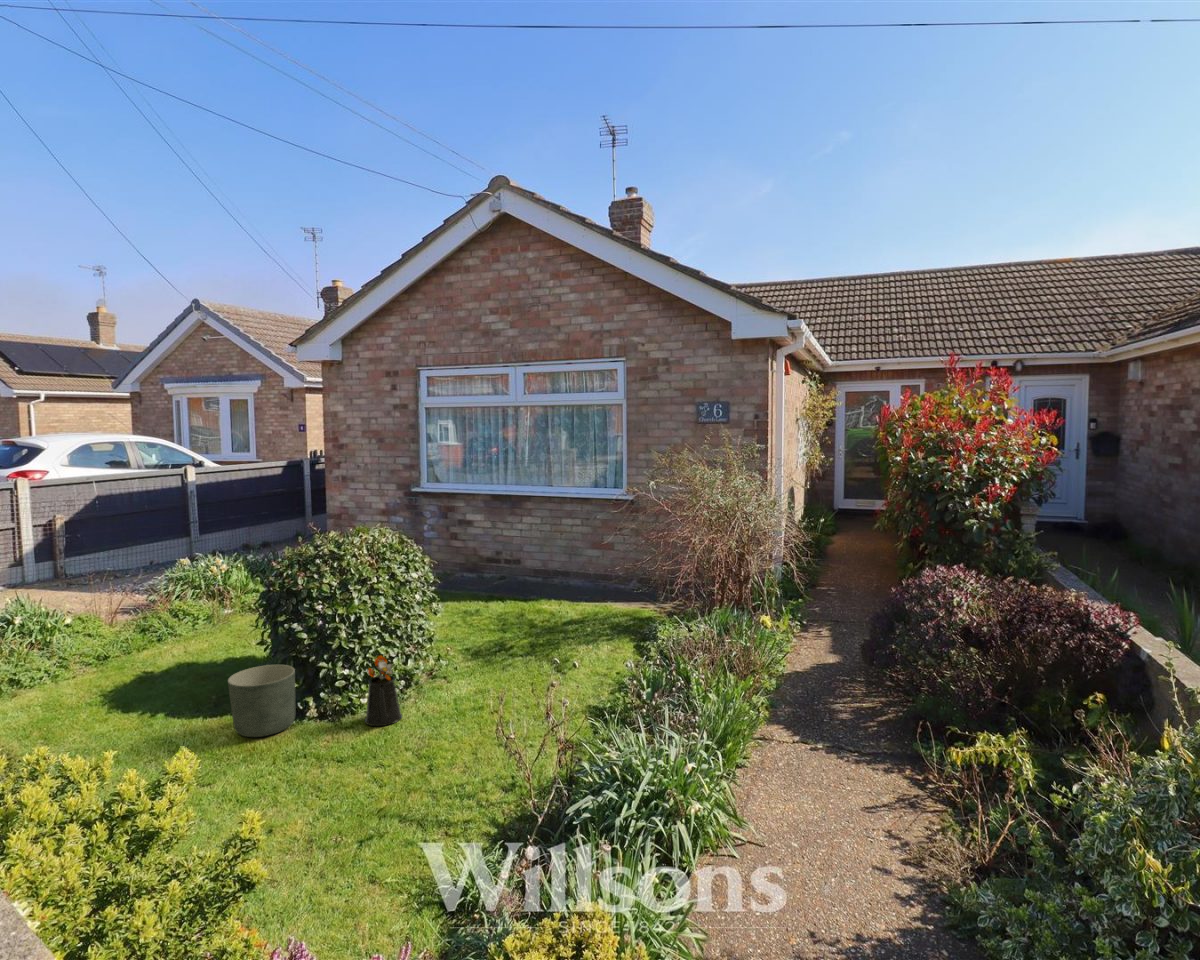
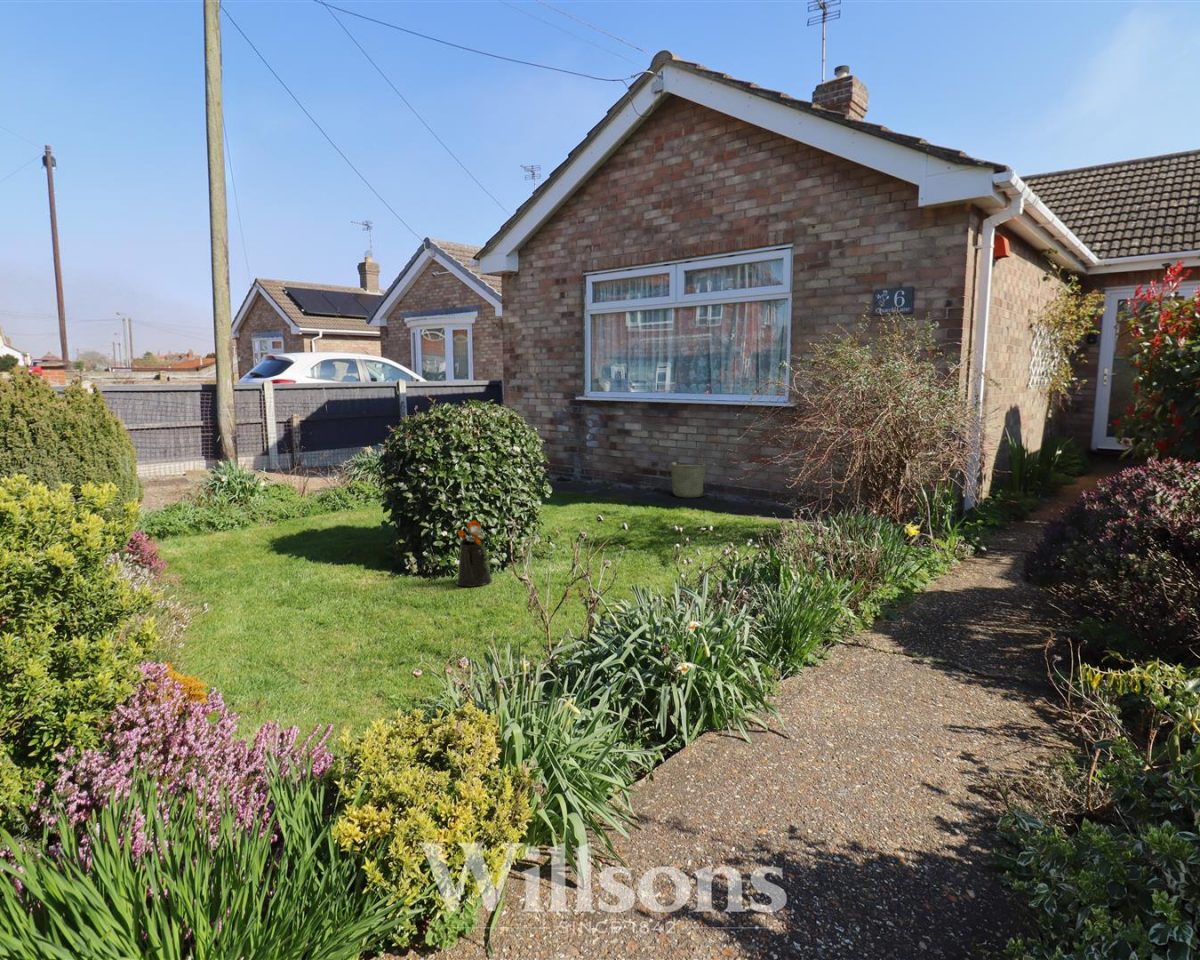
planter: present [228,665,295,737] -> present [671,462,706,498]

